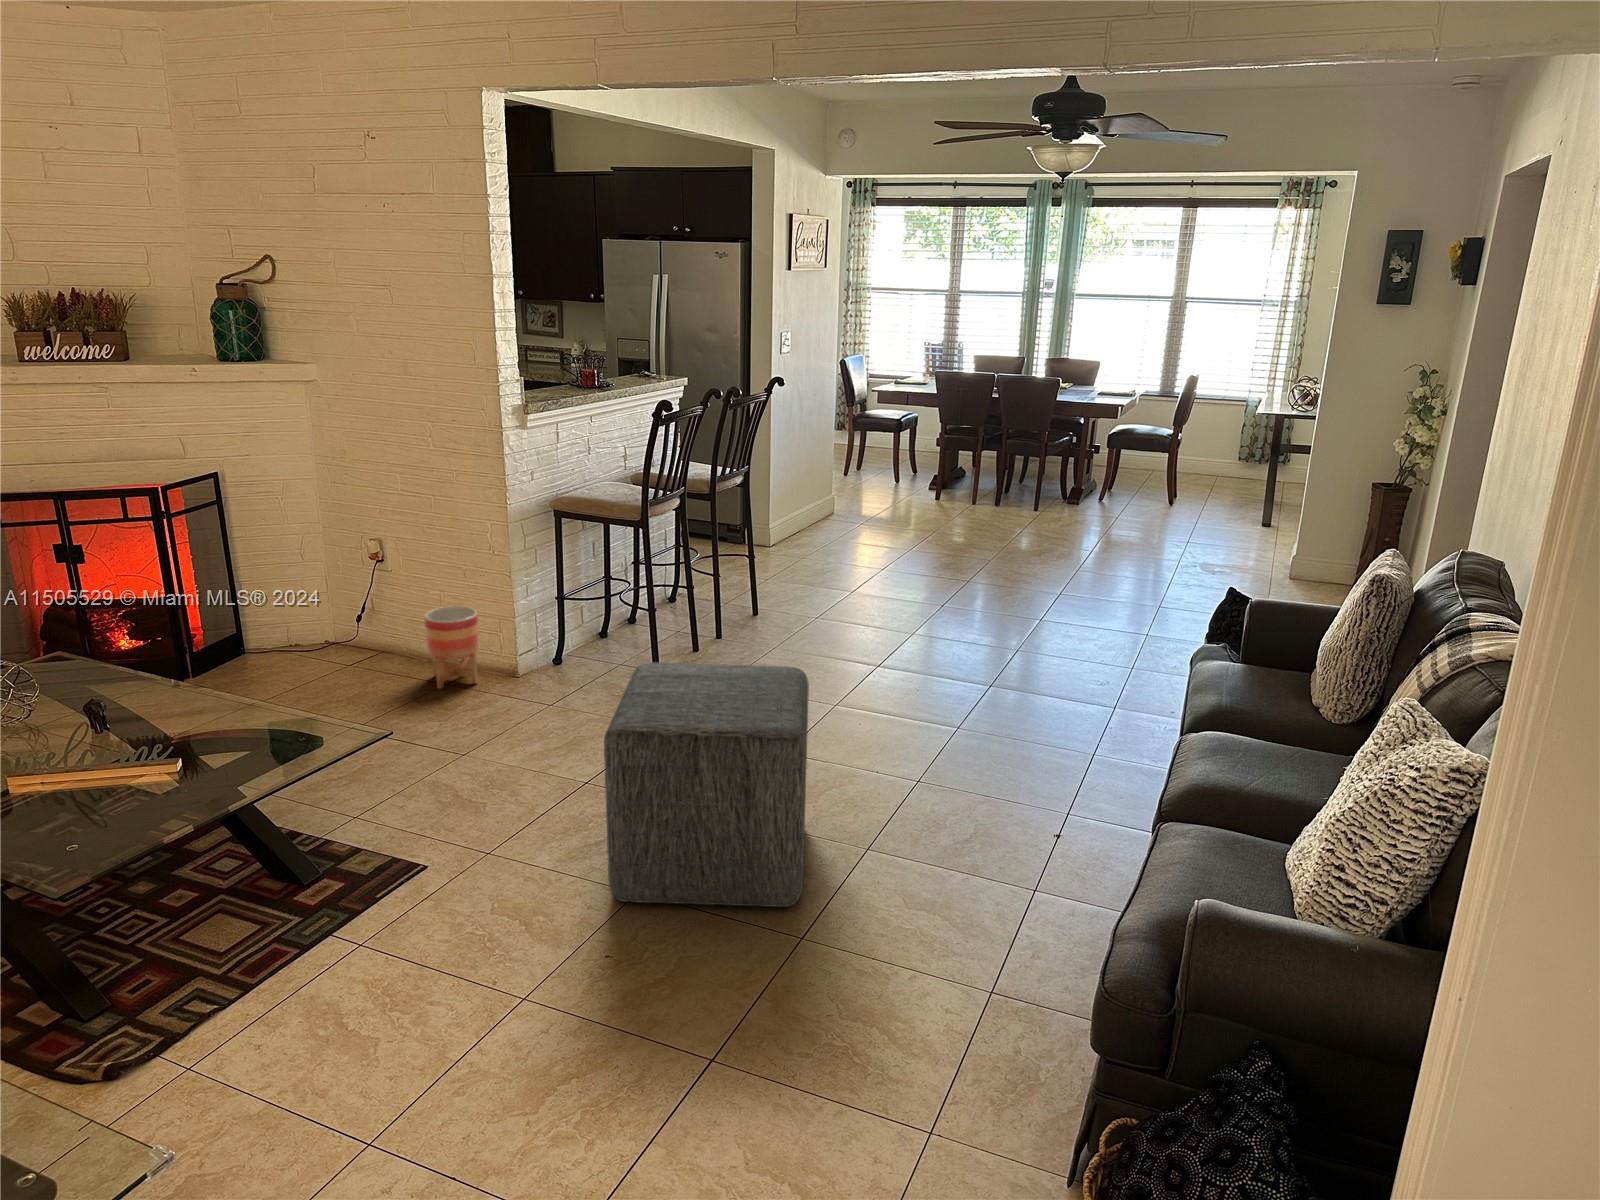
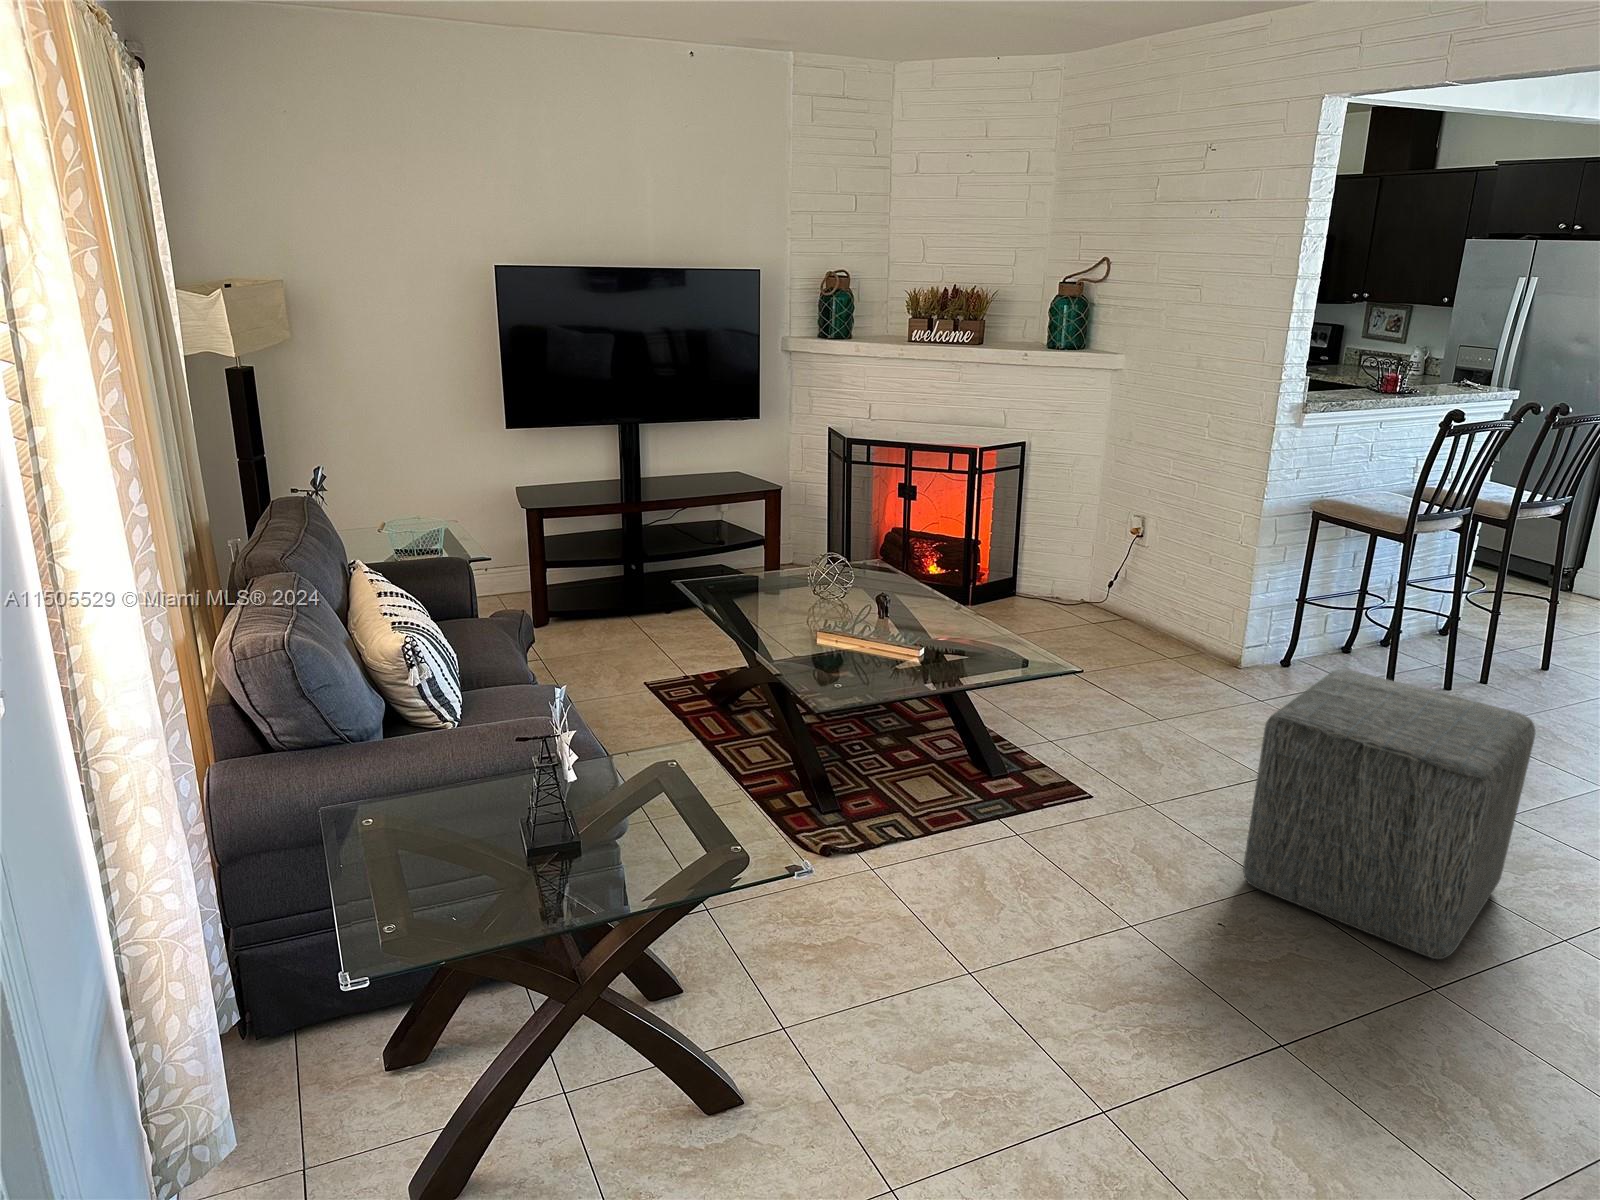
planter: present [424,606,480,688] -> none [1158,588,1212,665]

